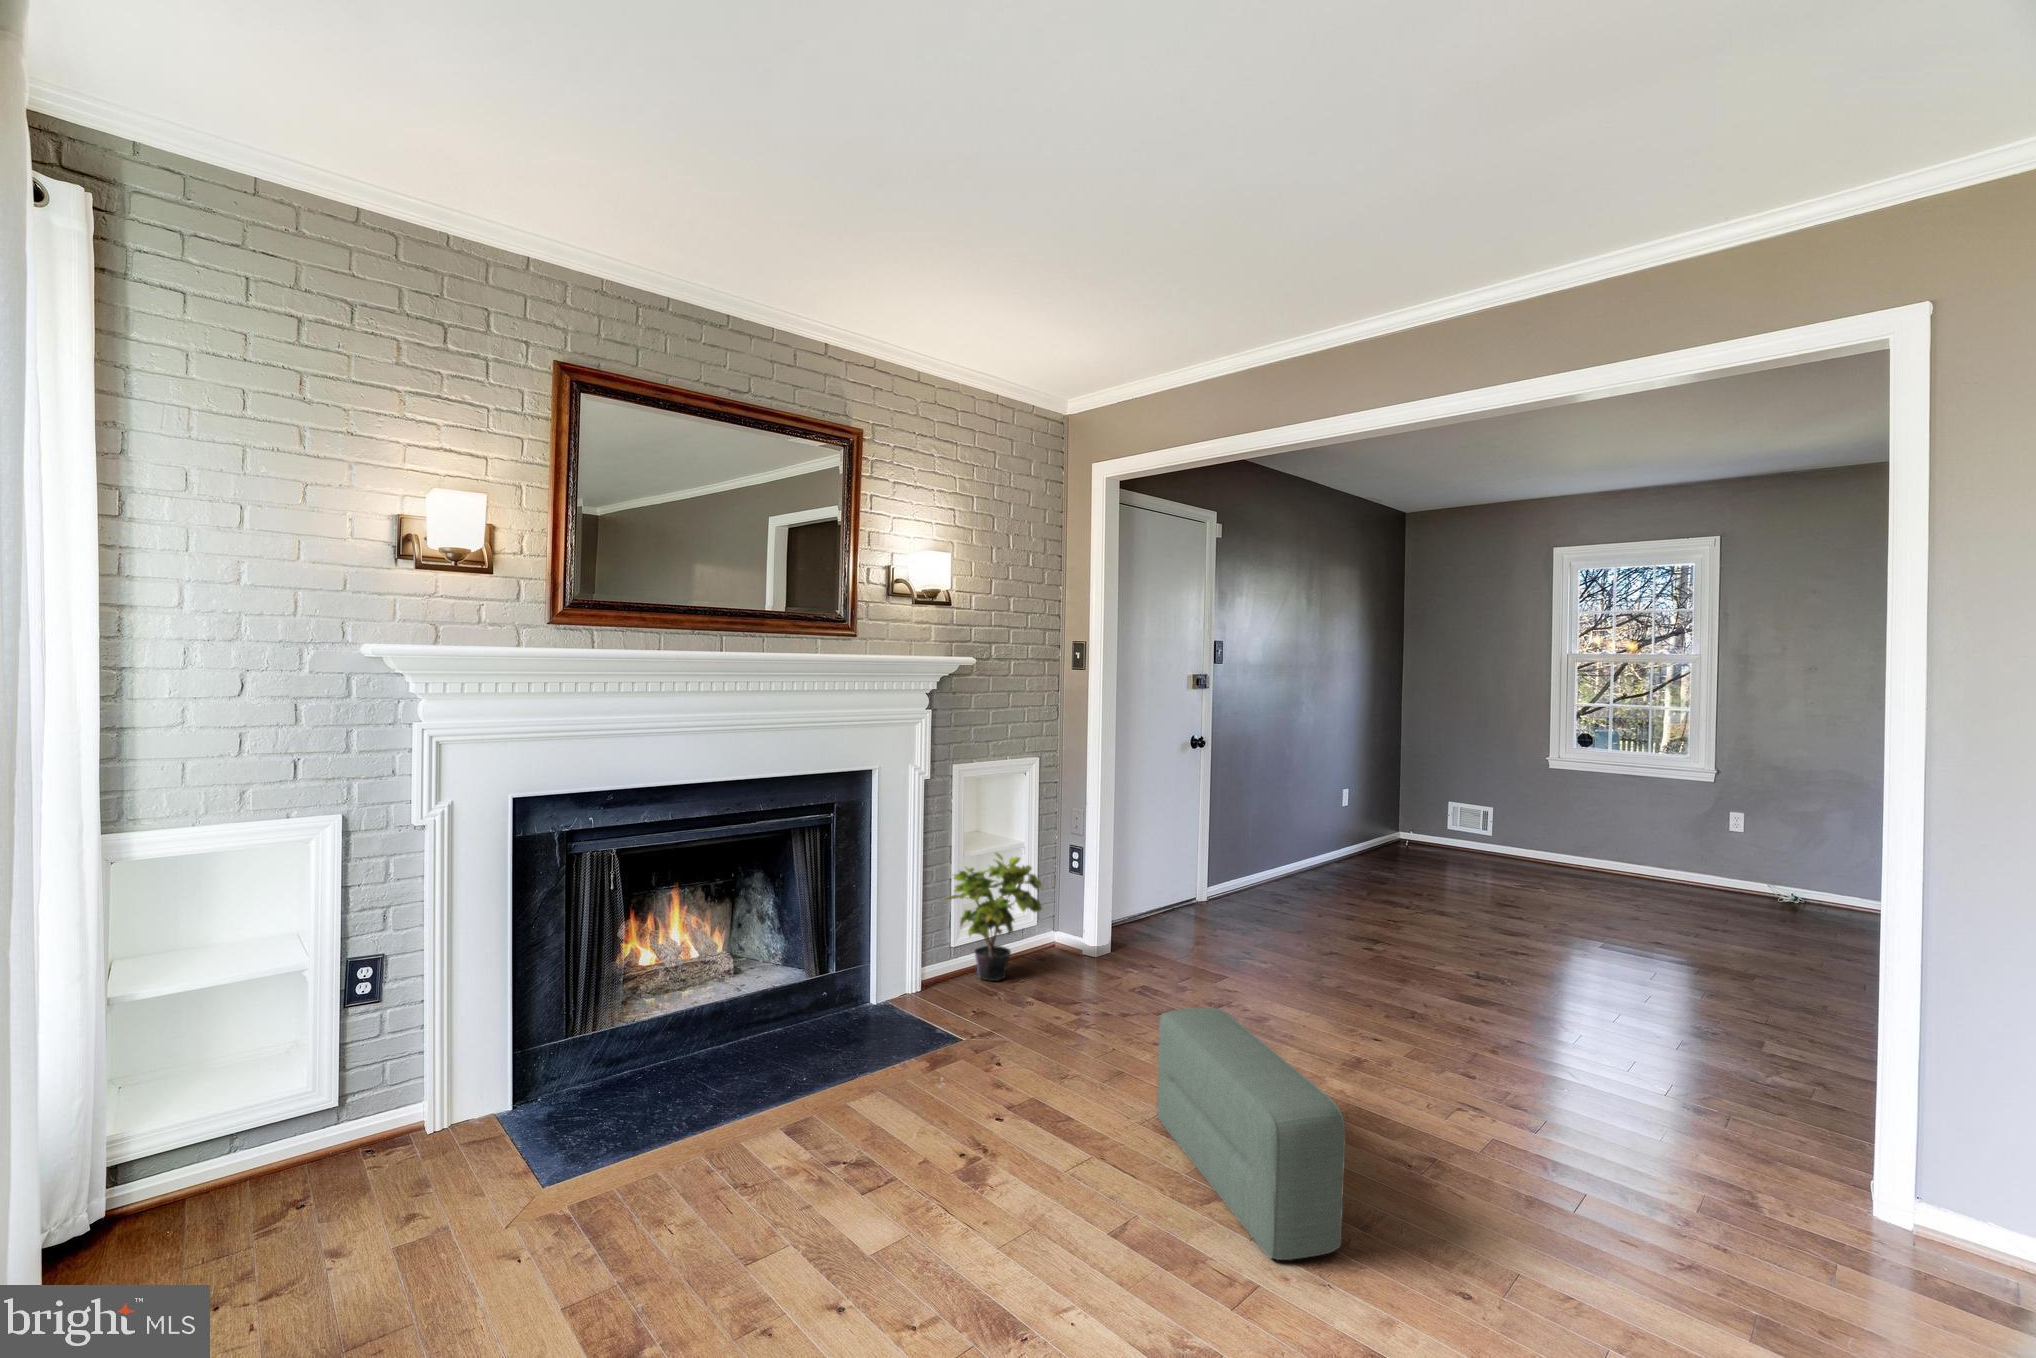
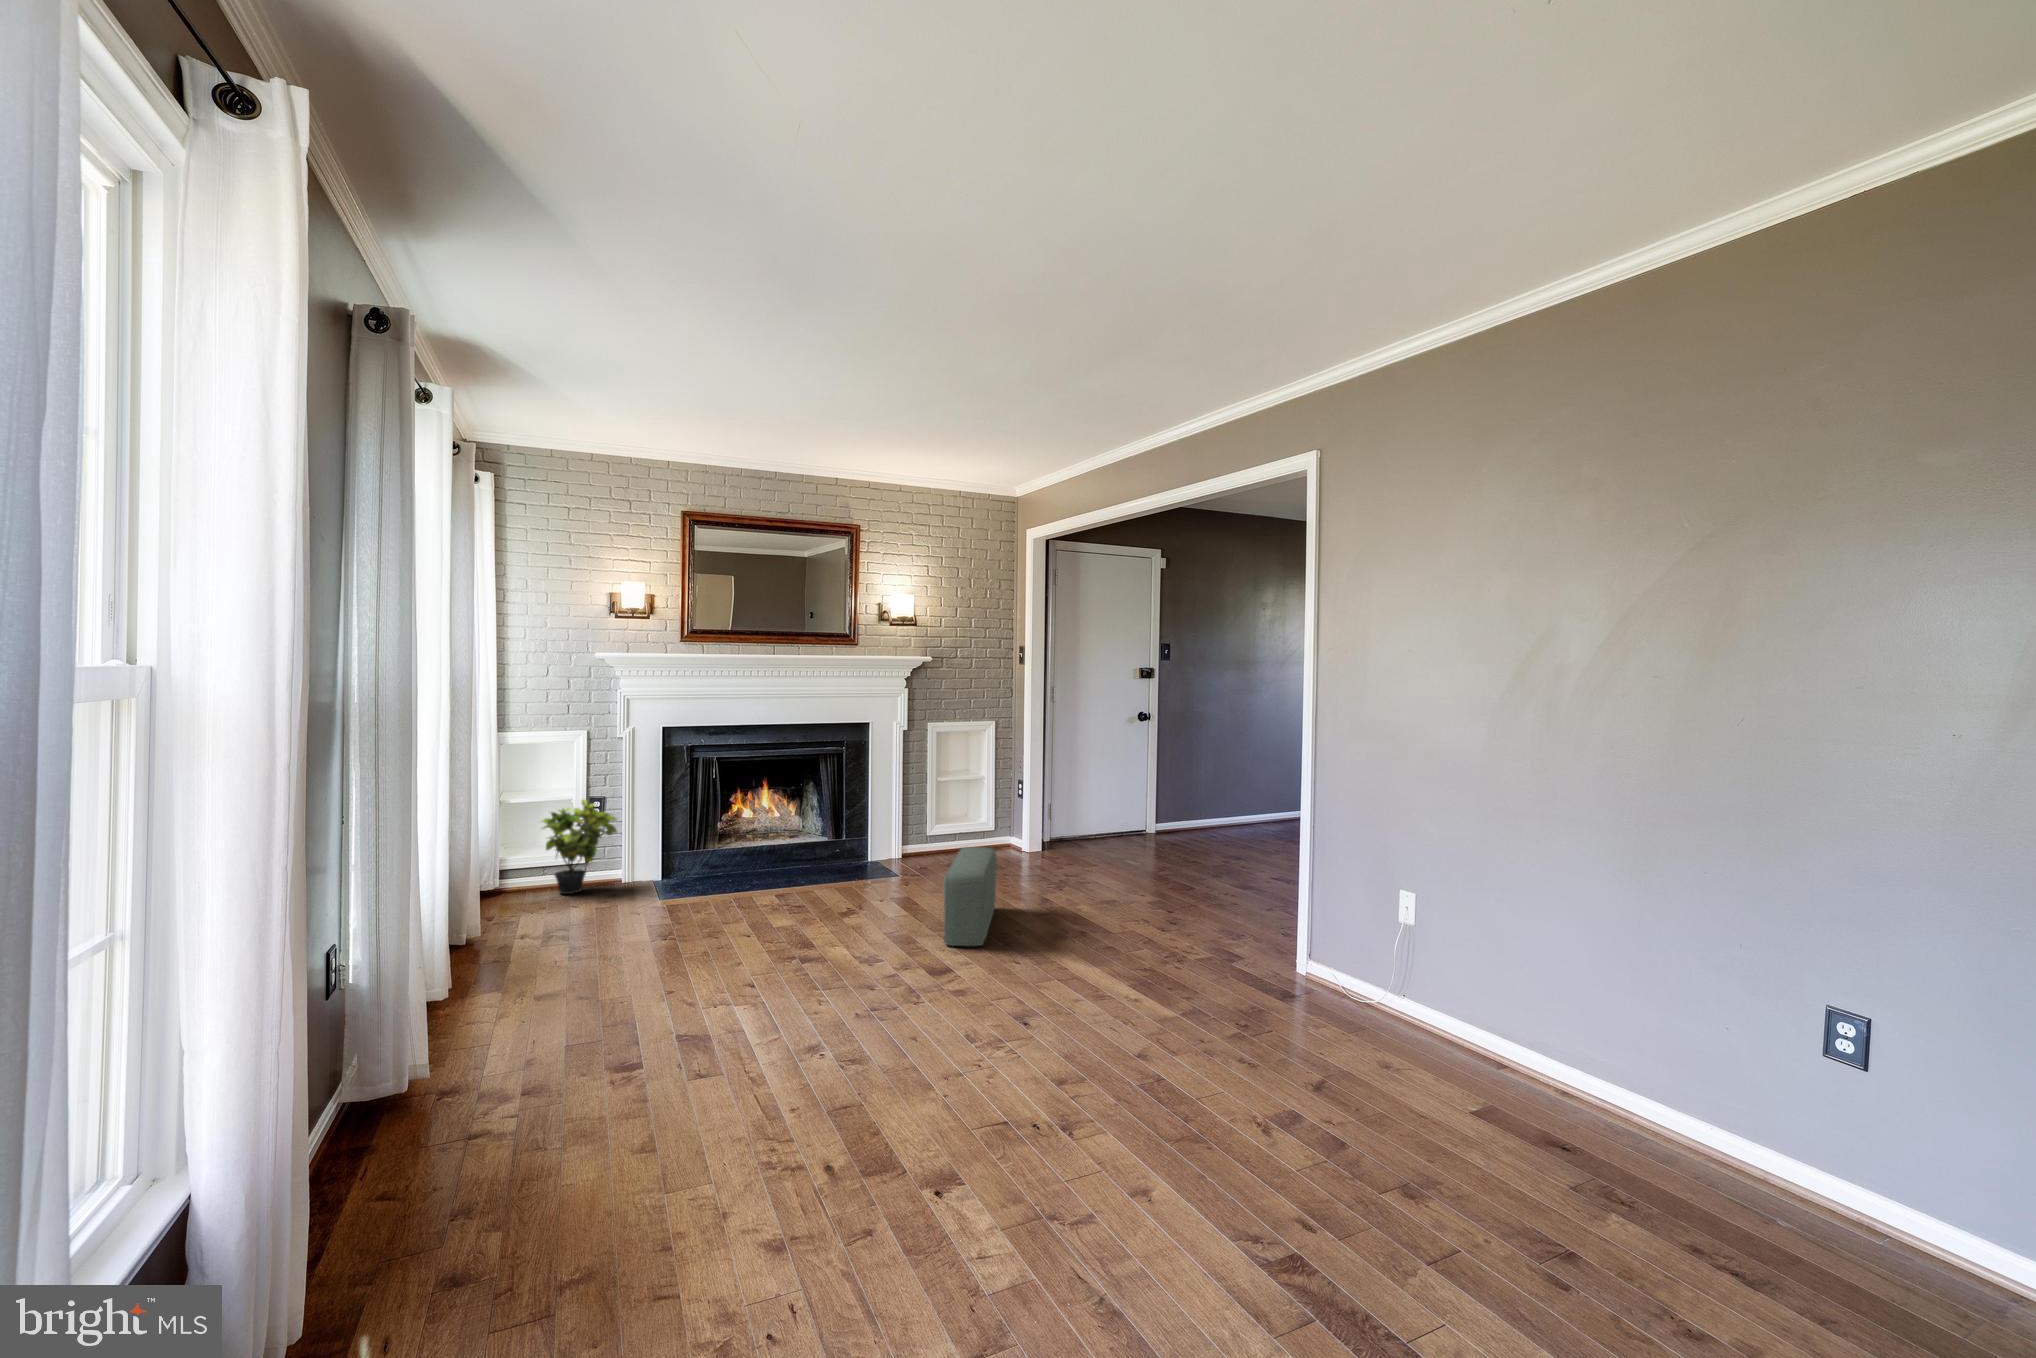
potted plant: present [944,853,1042,981] -> present [542,799,617,894]

